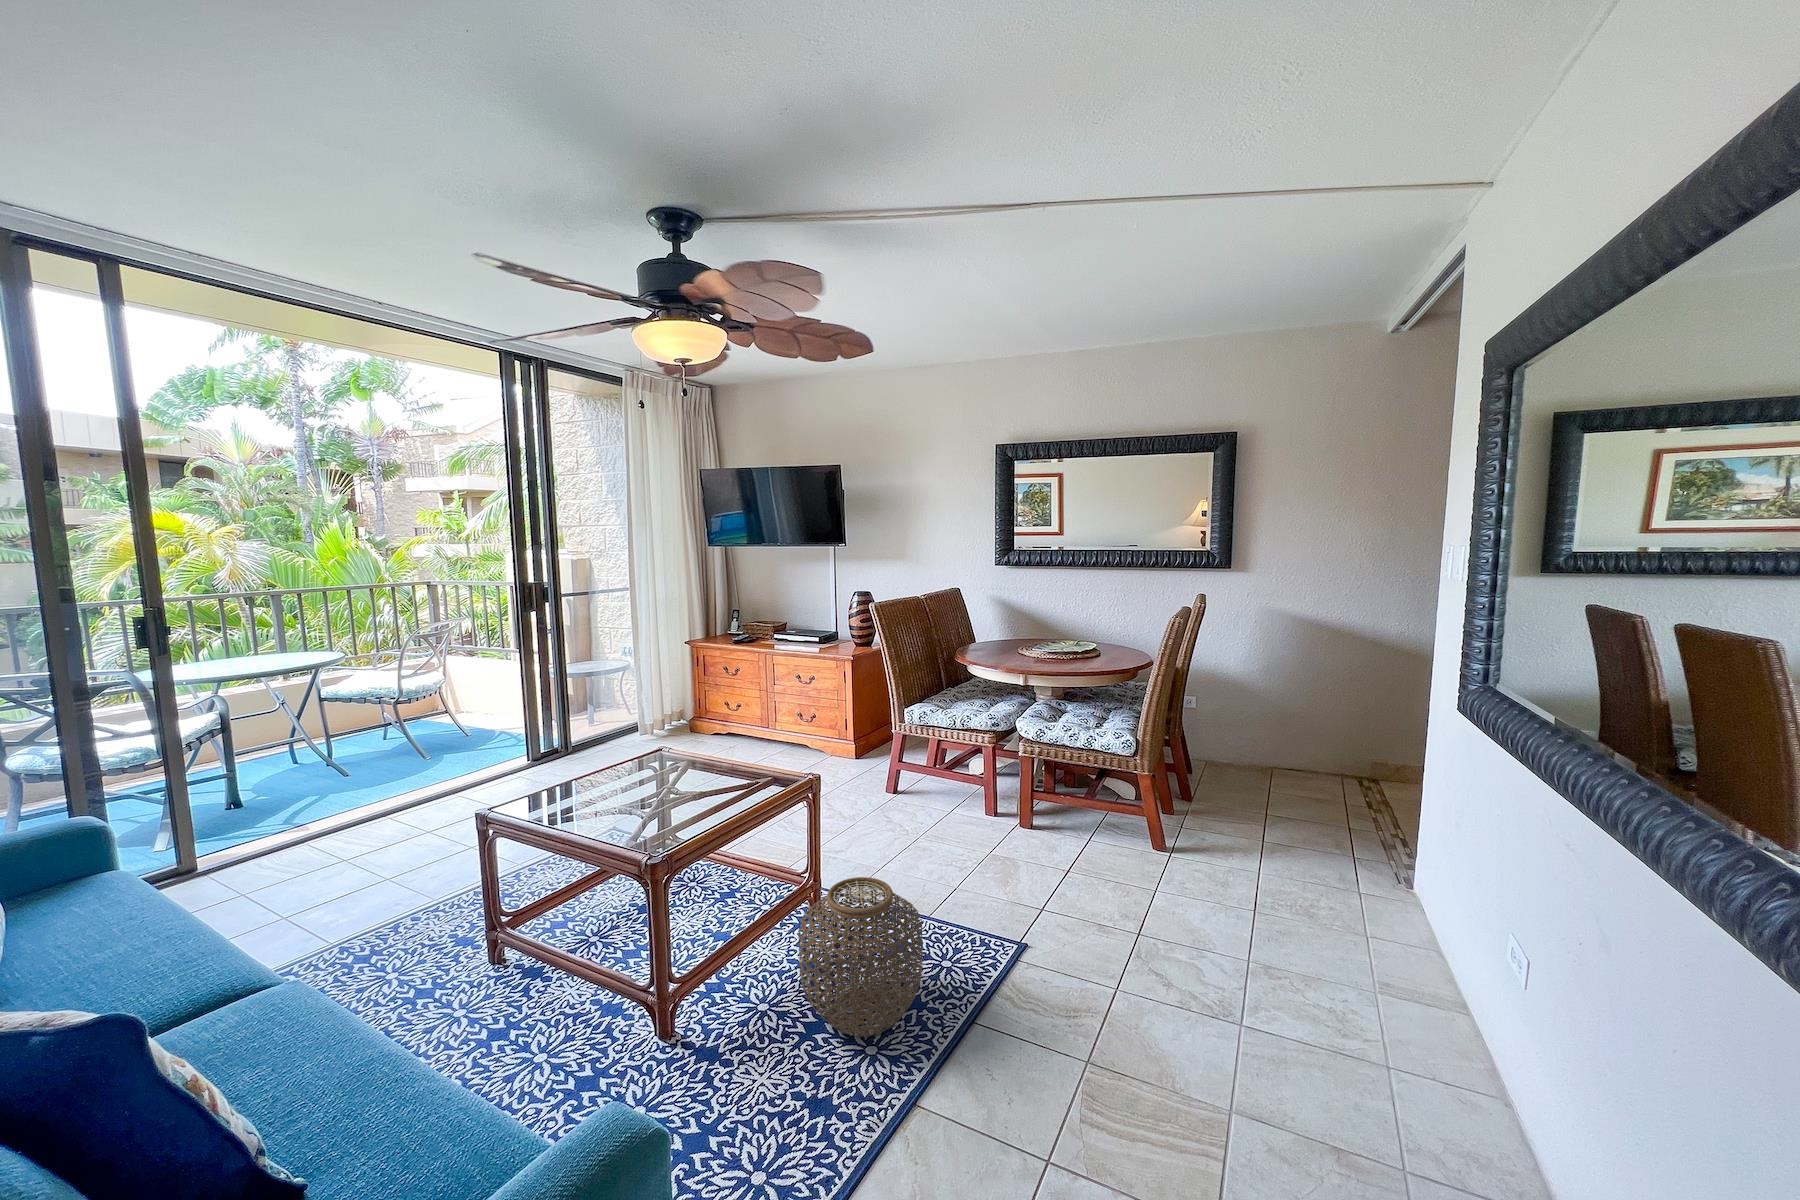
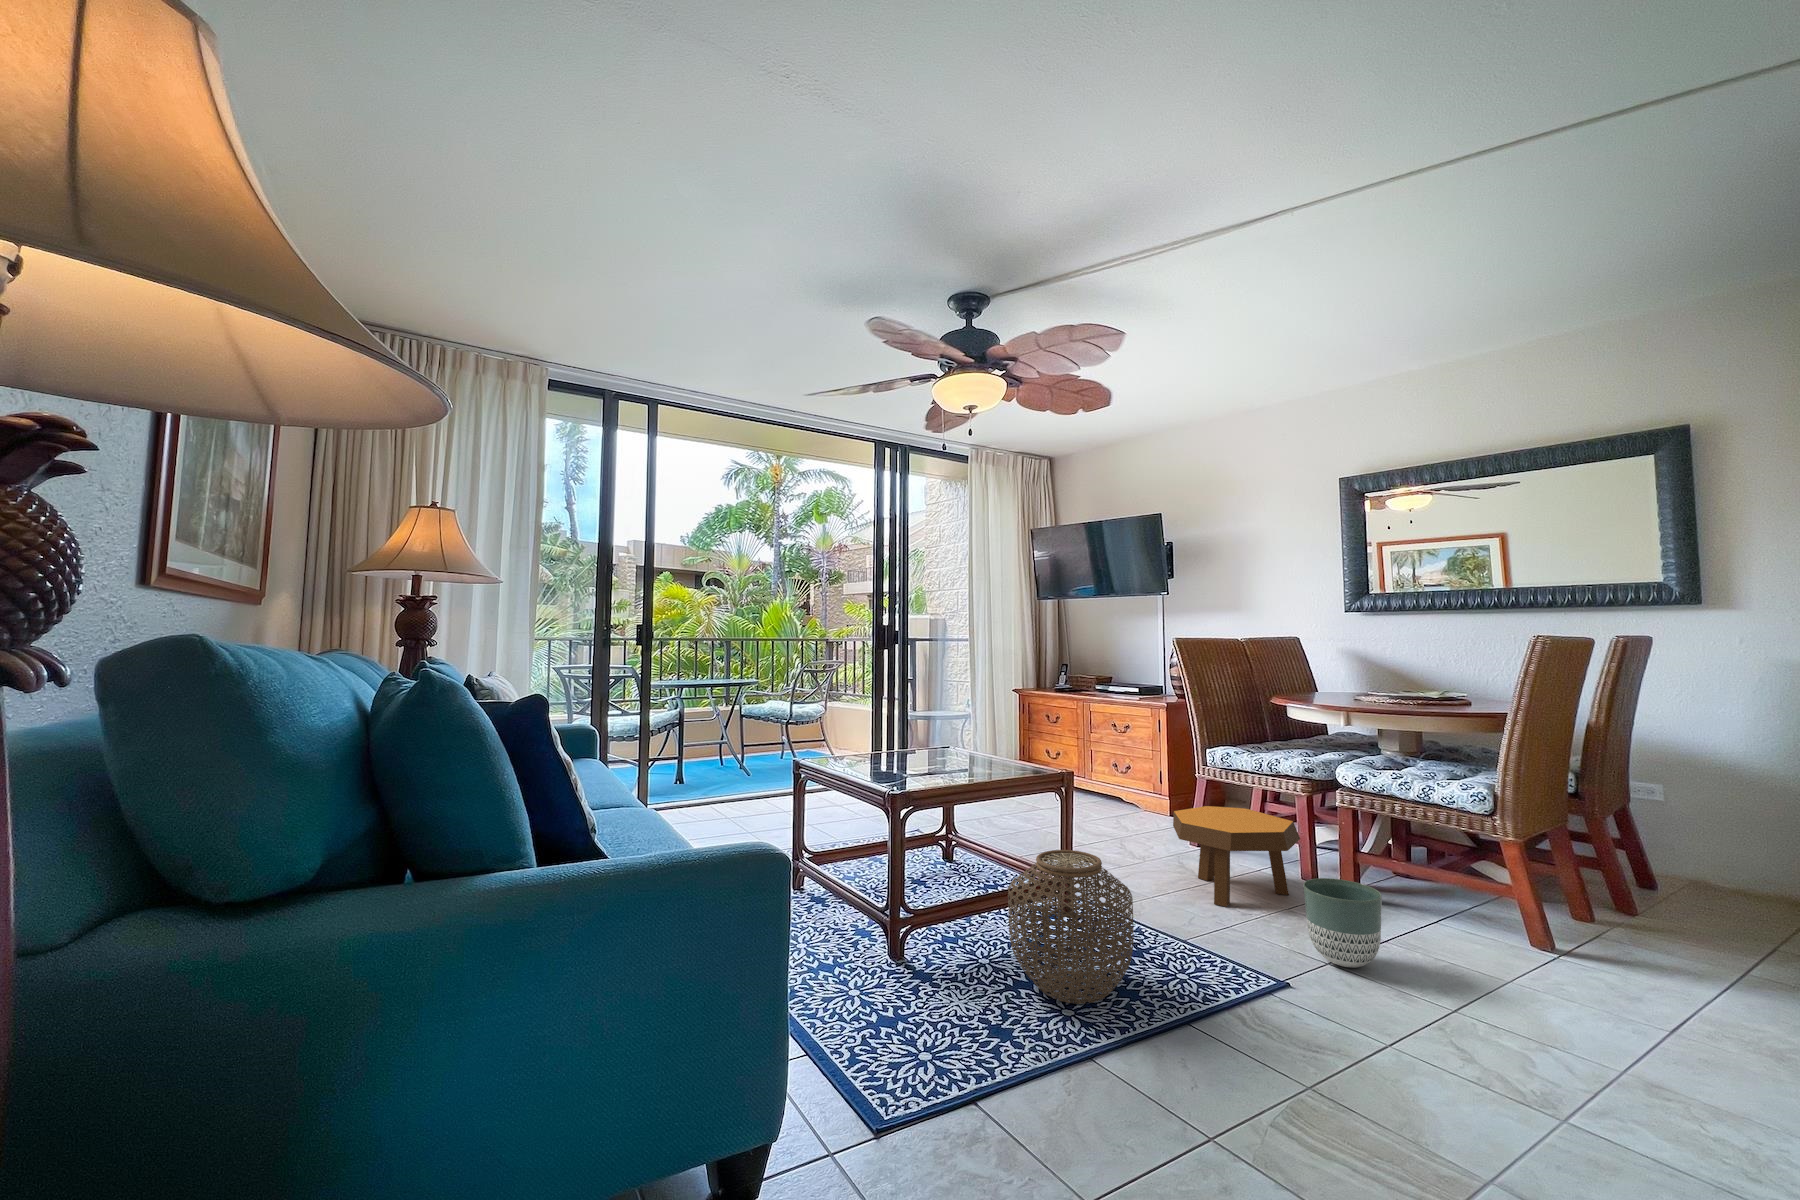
footstool: none [891,763,994,863] -> present [1173,806,1300,907]
planter: none [1026,835,1084,910] -> present [1303,878,1382,968]

